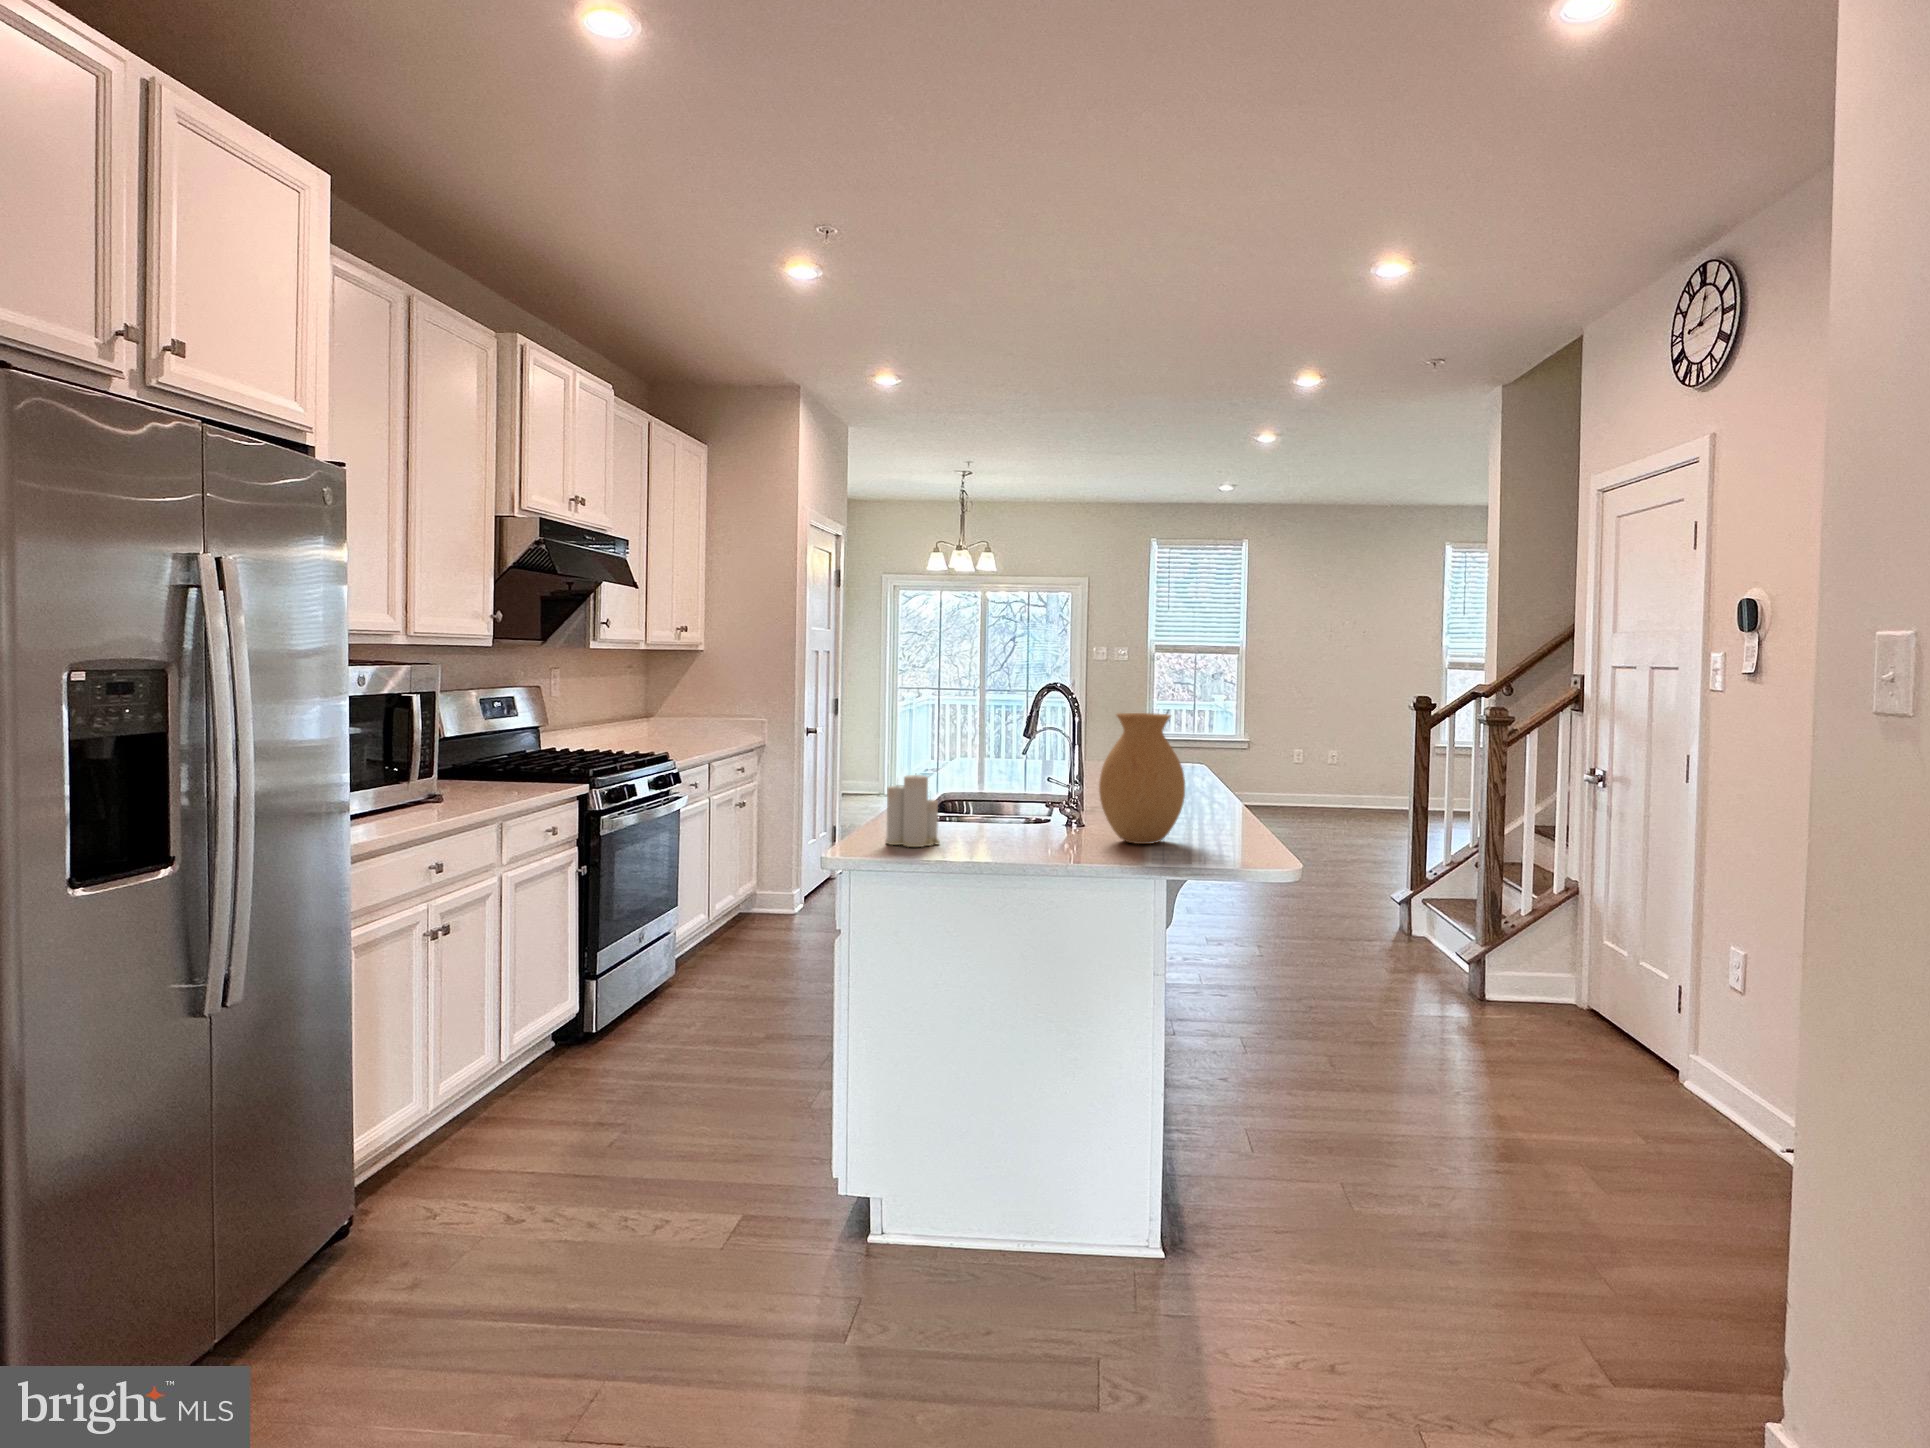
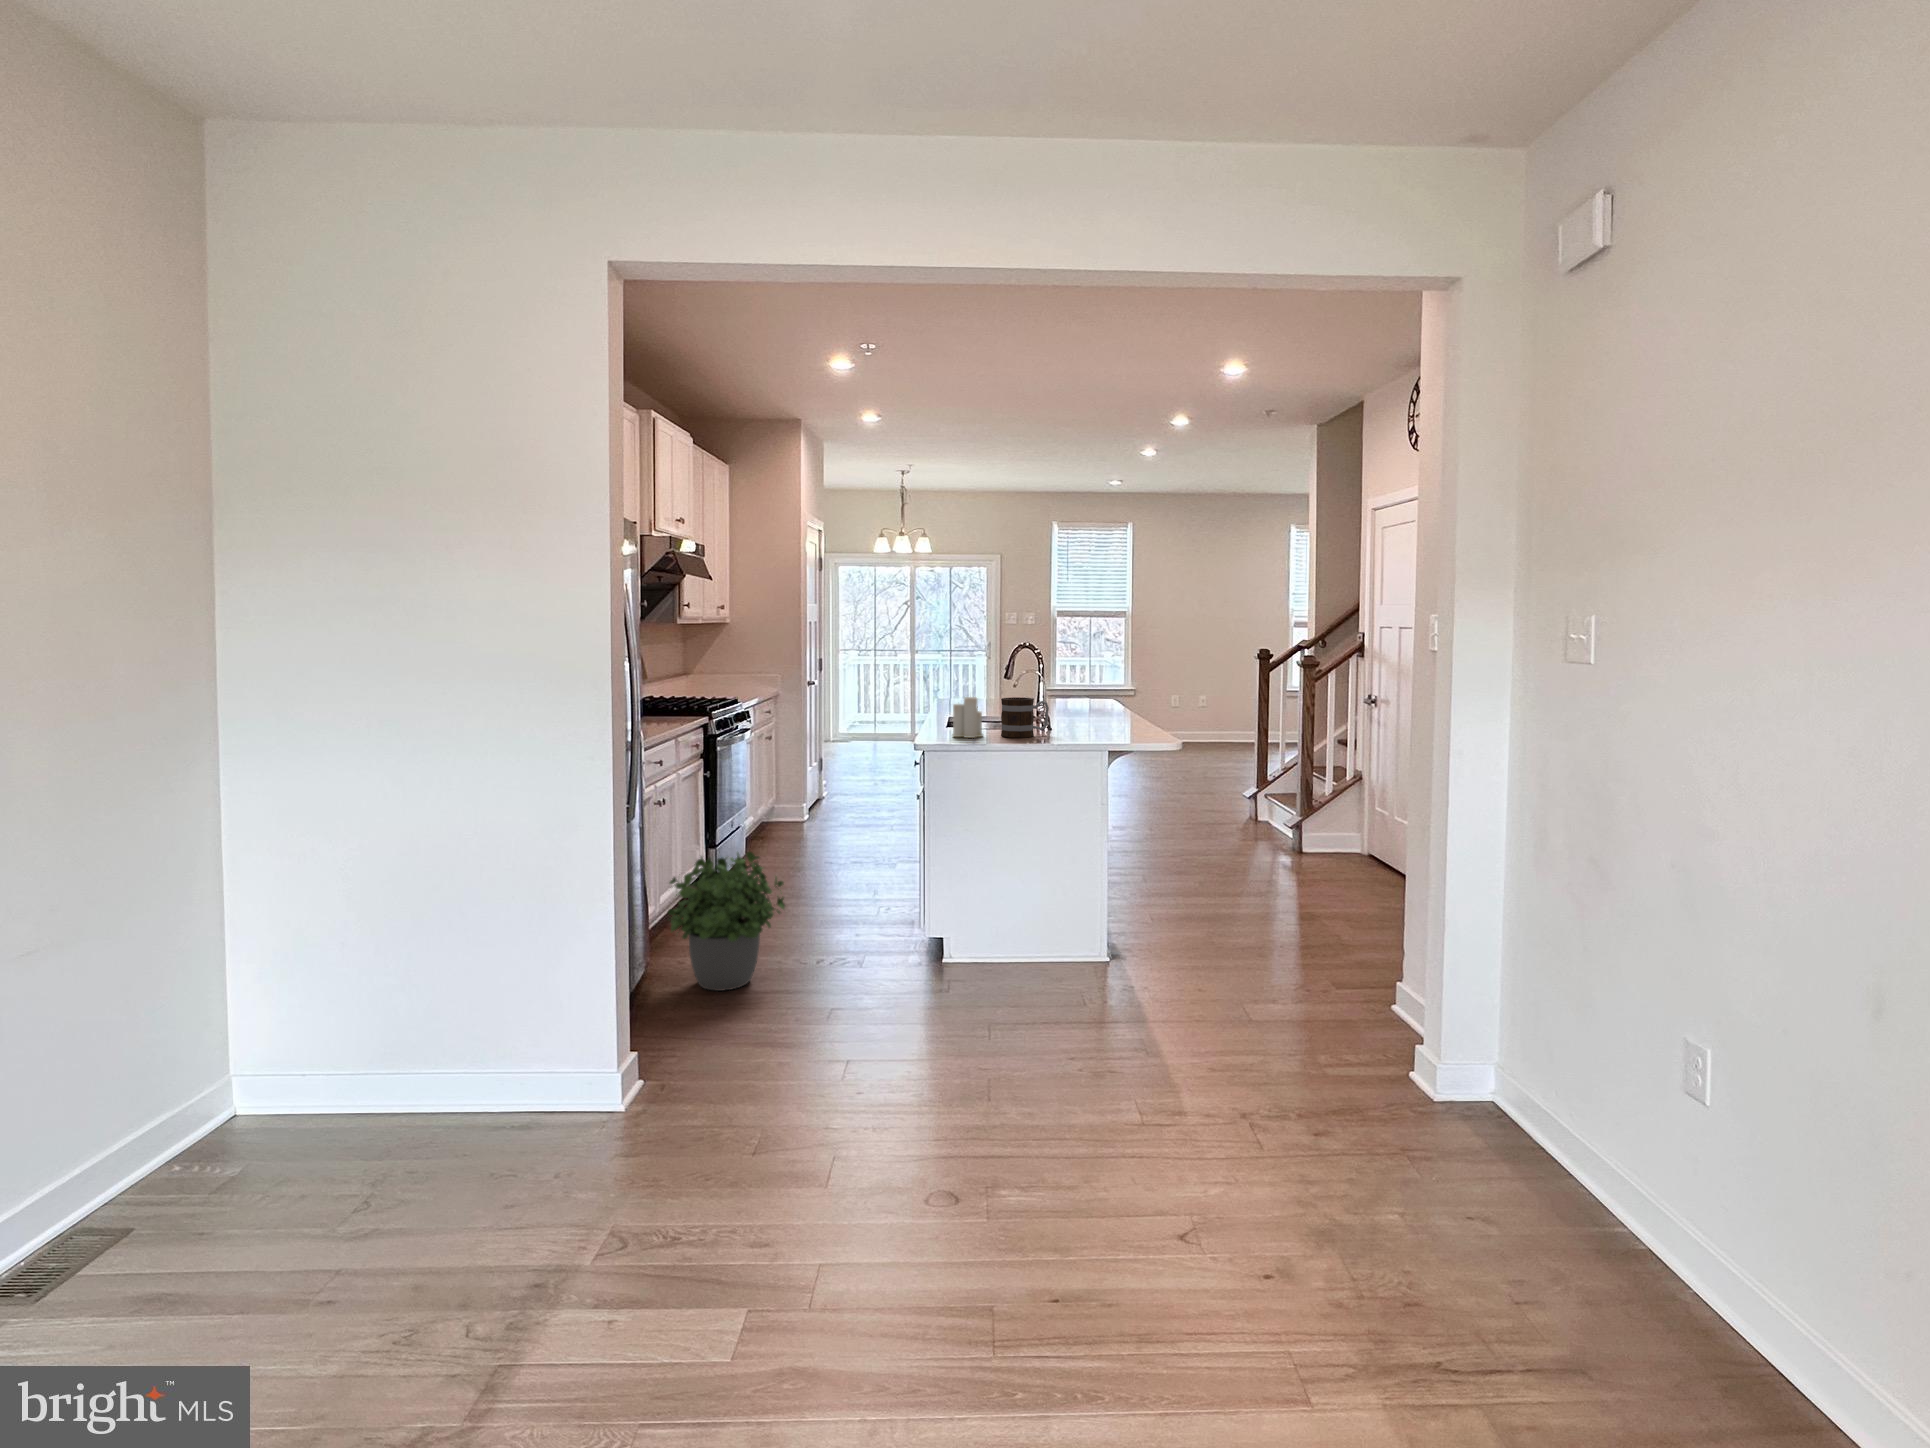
vase: present [1099,713,1185,844] -> none [1073,659,1122,733]
mug: none [969,776,1054,850] -> present [1001,697,1049,738]
potted plant: none [355,1033,583,1294] -> present [668,852,785,991]

